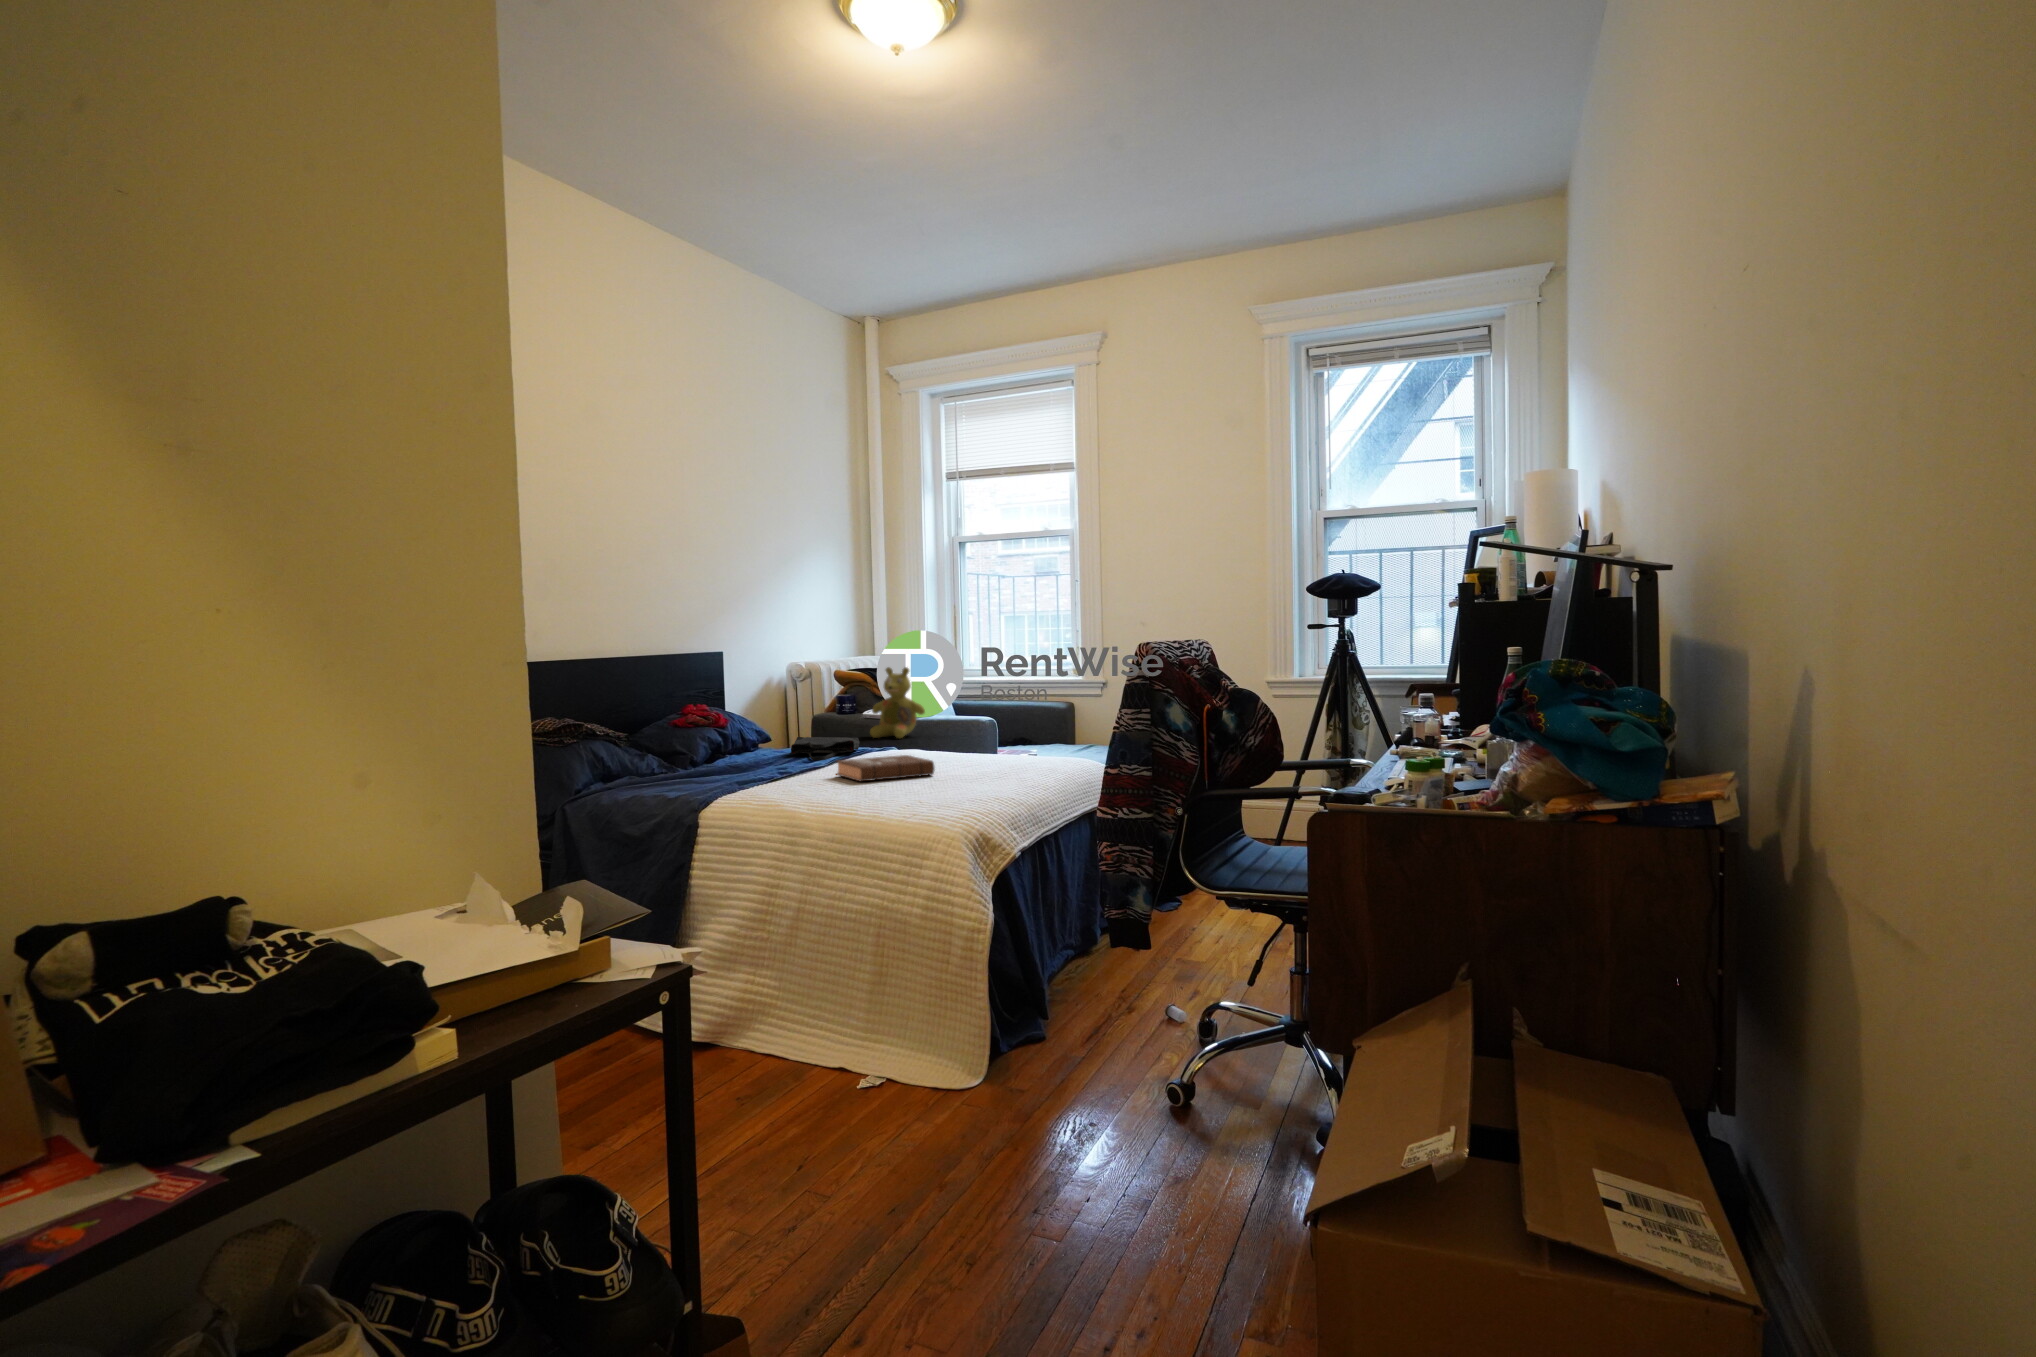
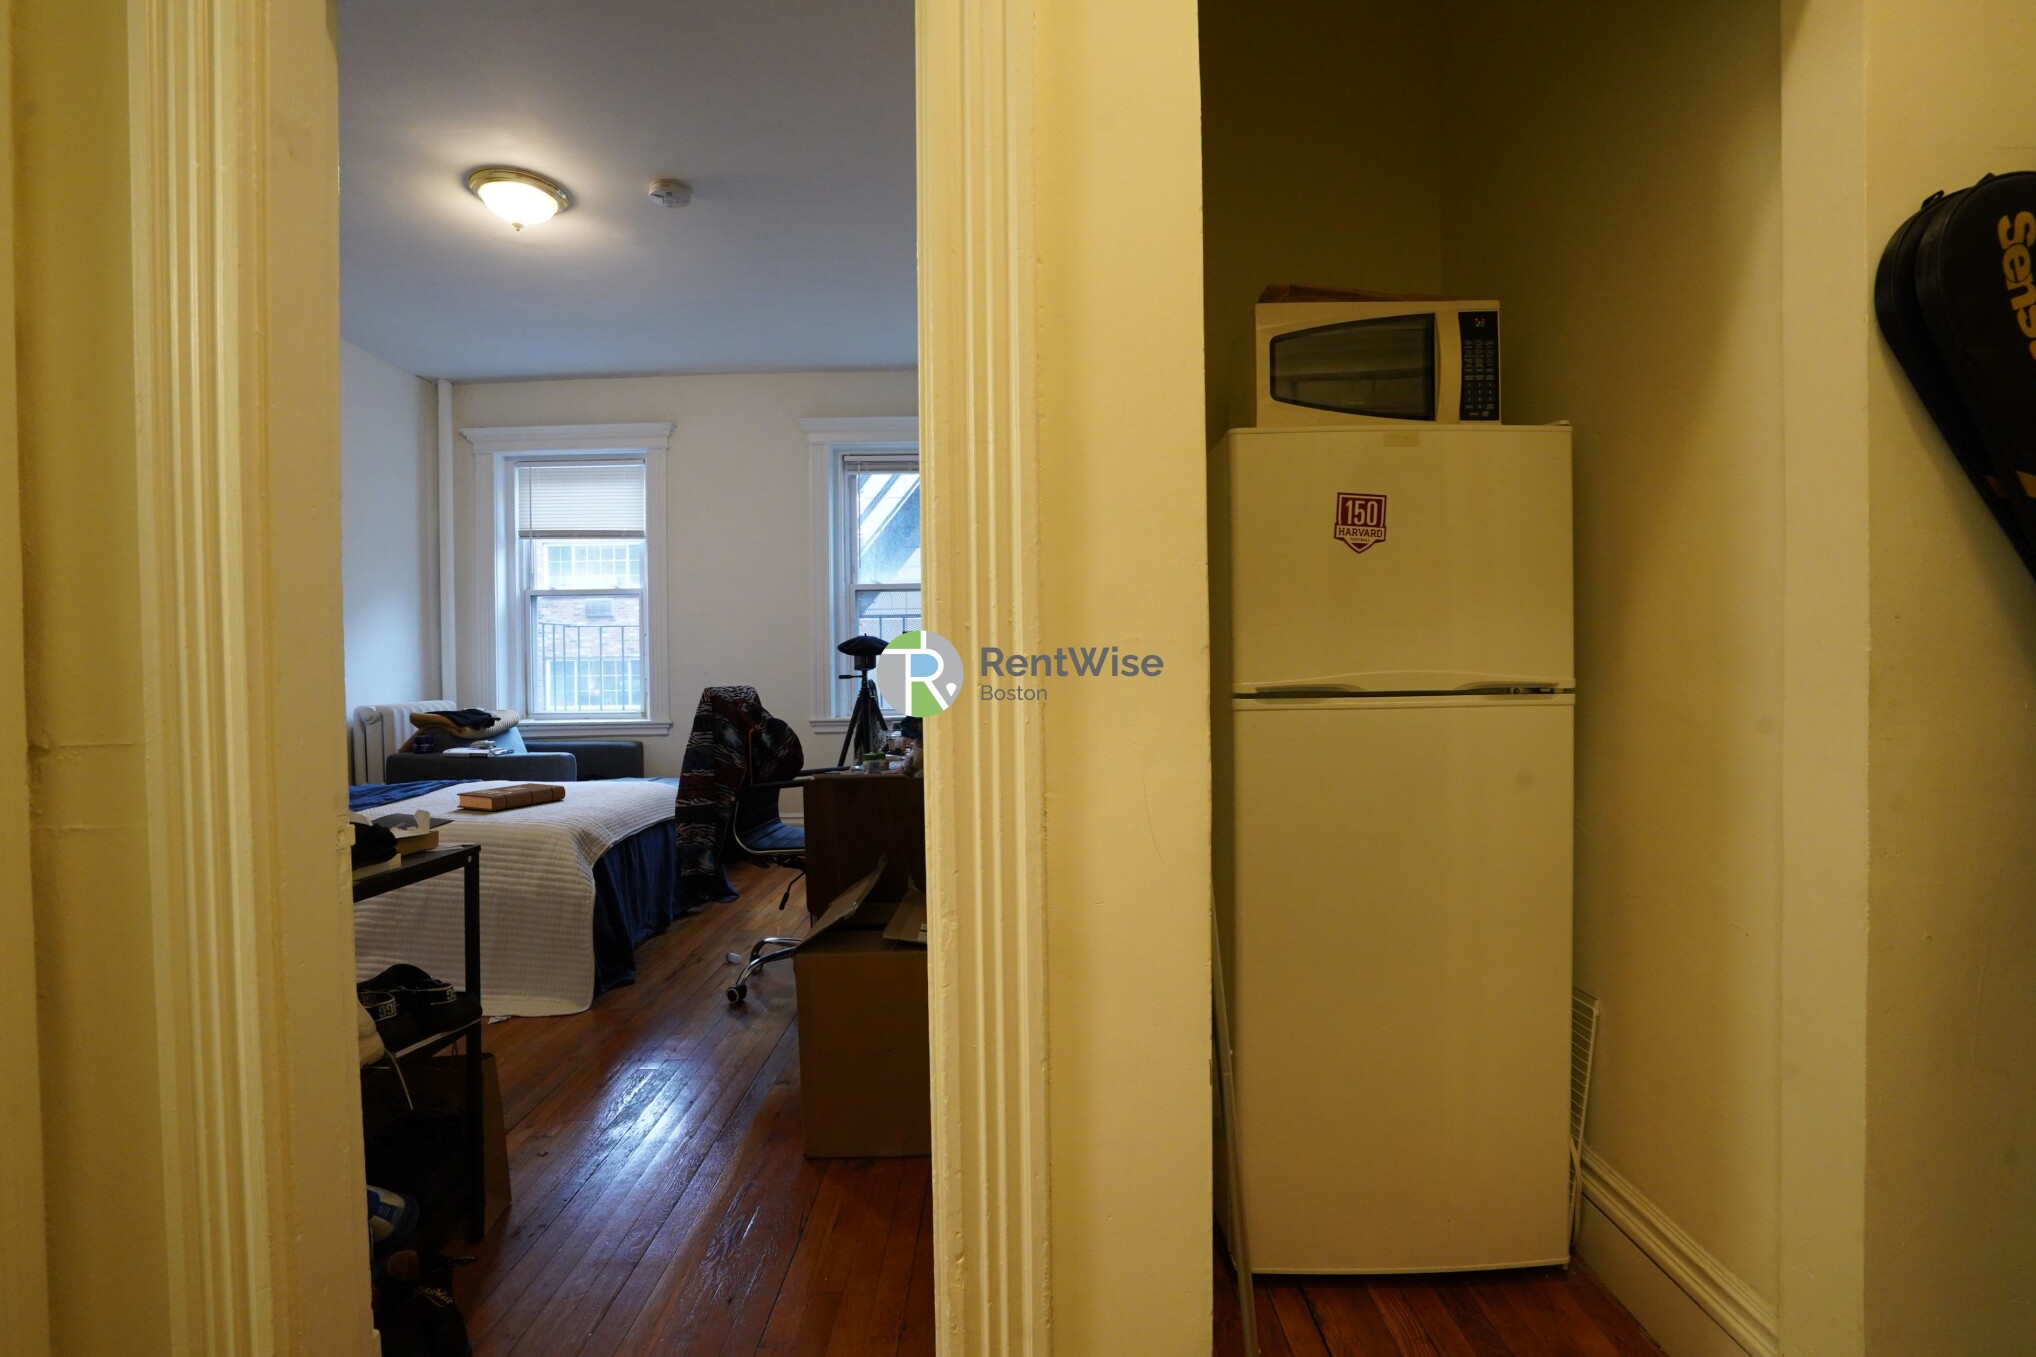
stuffed bear: present [870,667,925,738] -> none [458,705,517,772]
tote bag: present [791,737,860,760] -> none [383,772,459,797]

